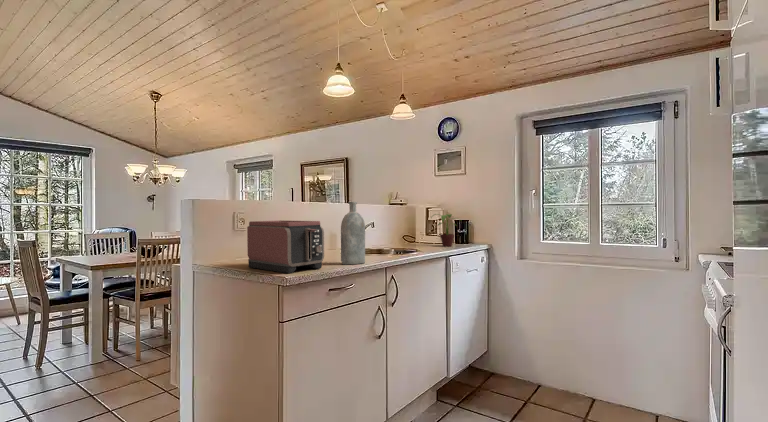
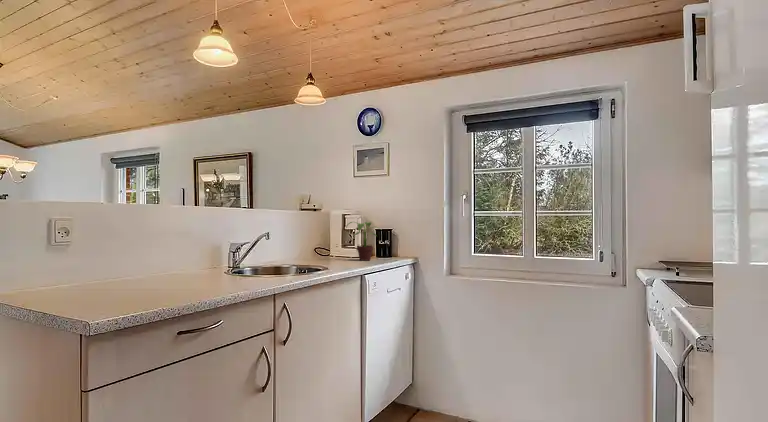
bottle: present [341,202,365,265] -> none [211,204,247,288]
toaster: present [247,220,324,273] -> none [68,228,182,304]

